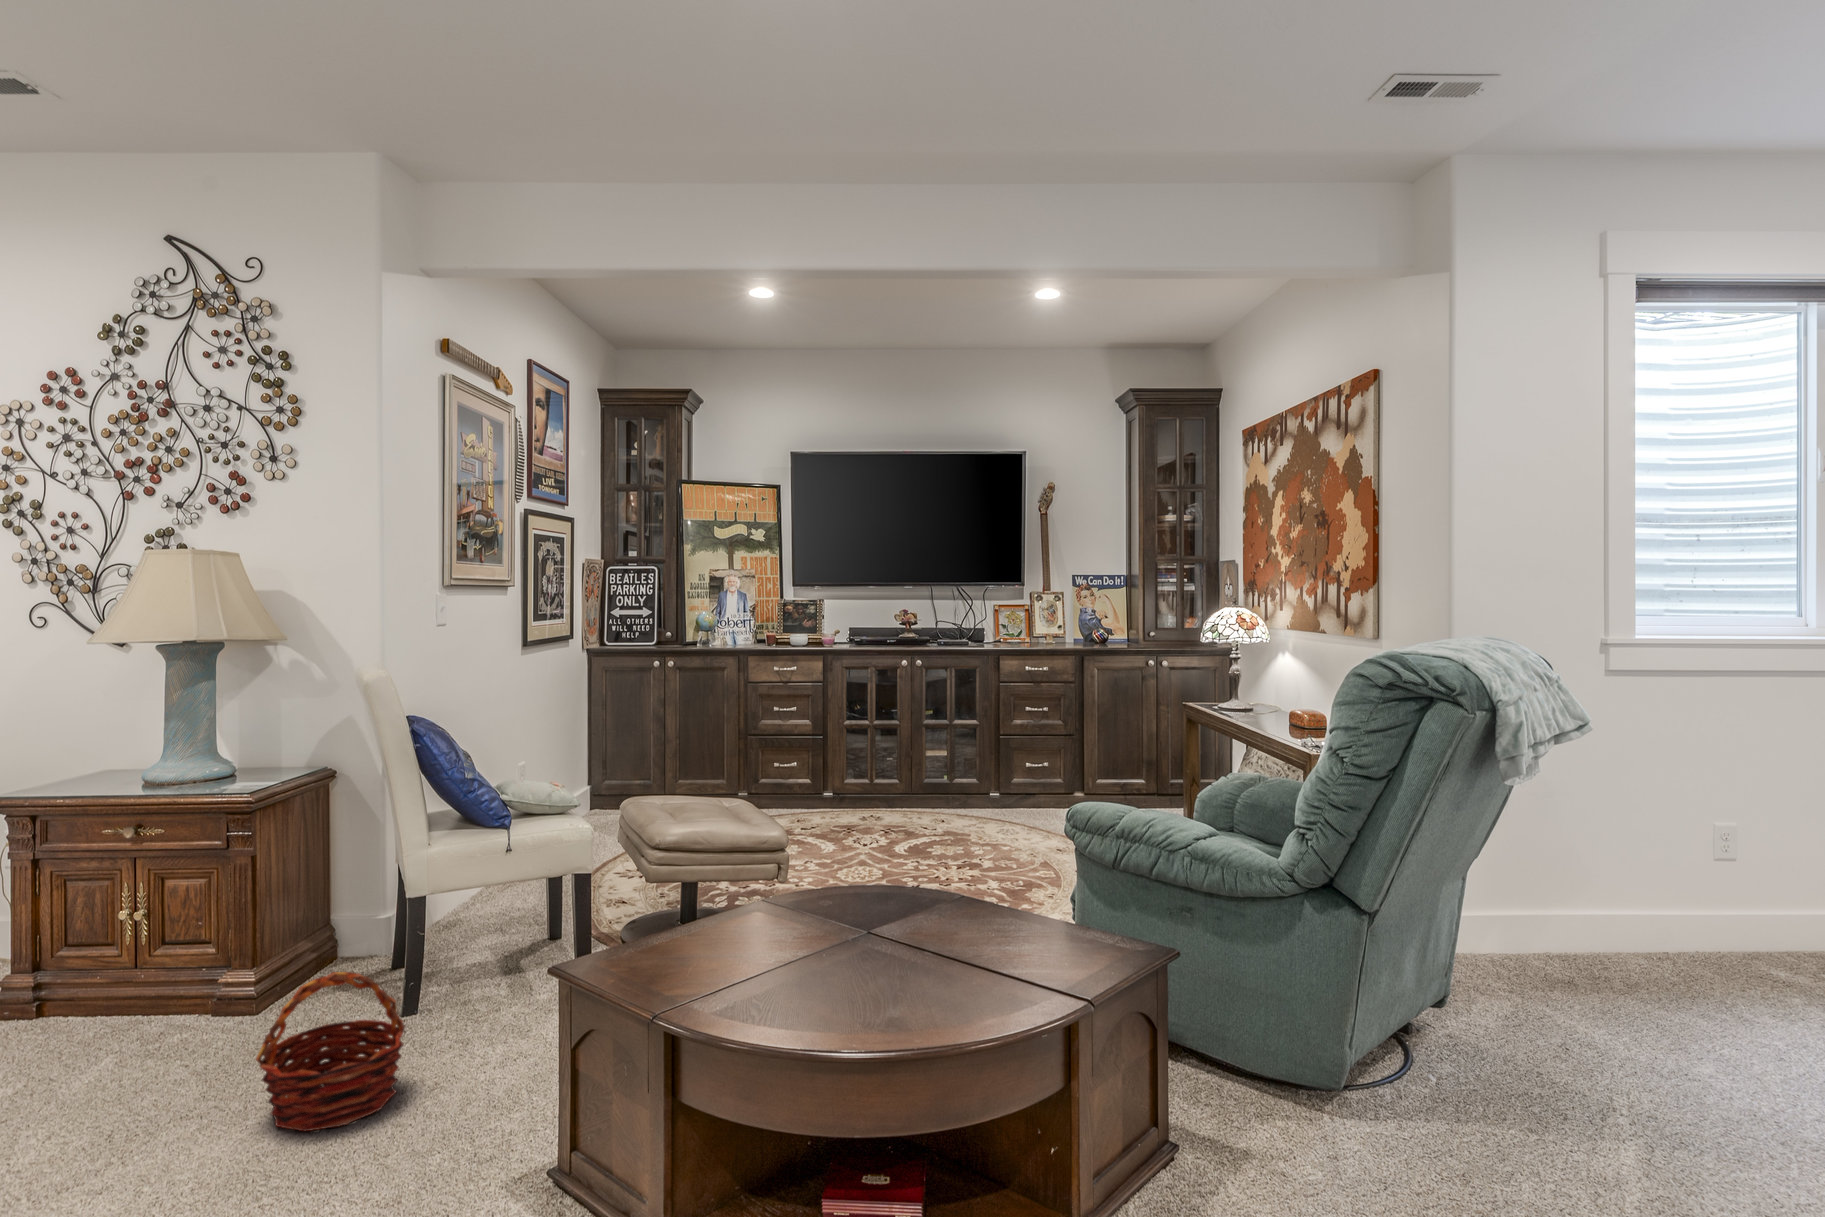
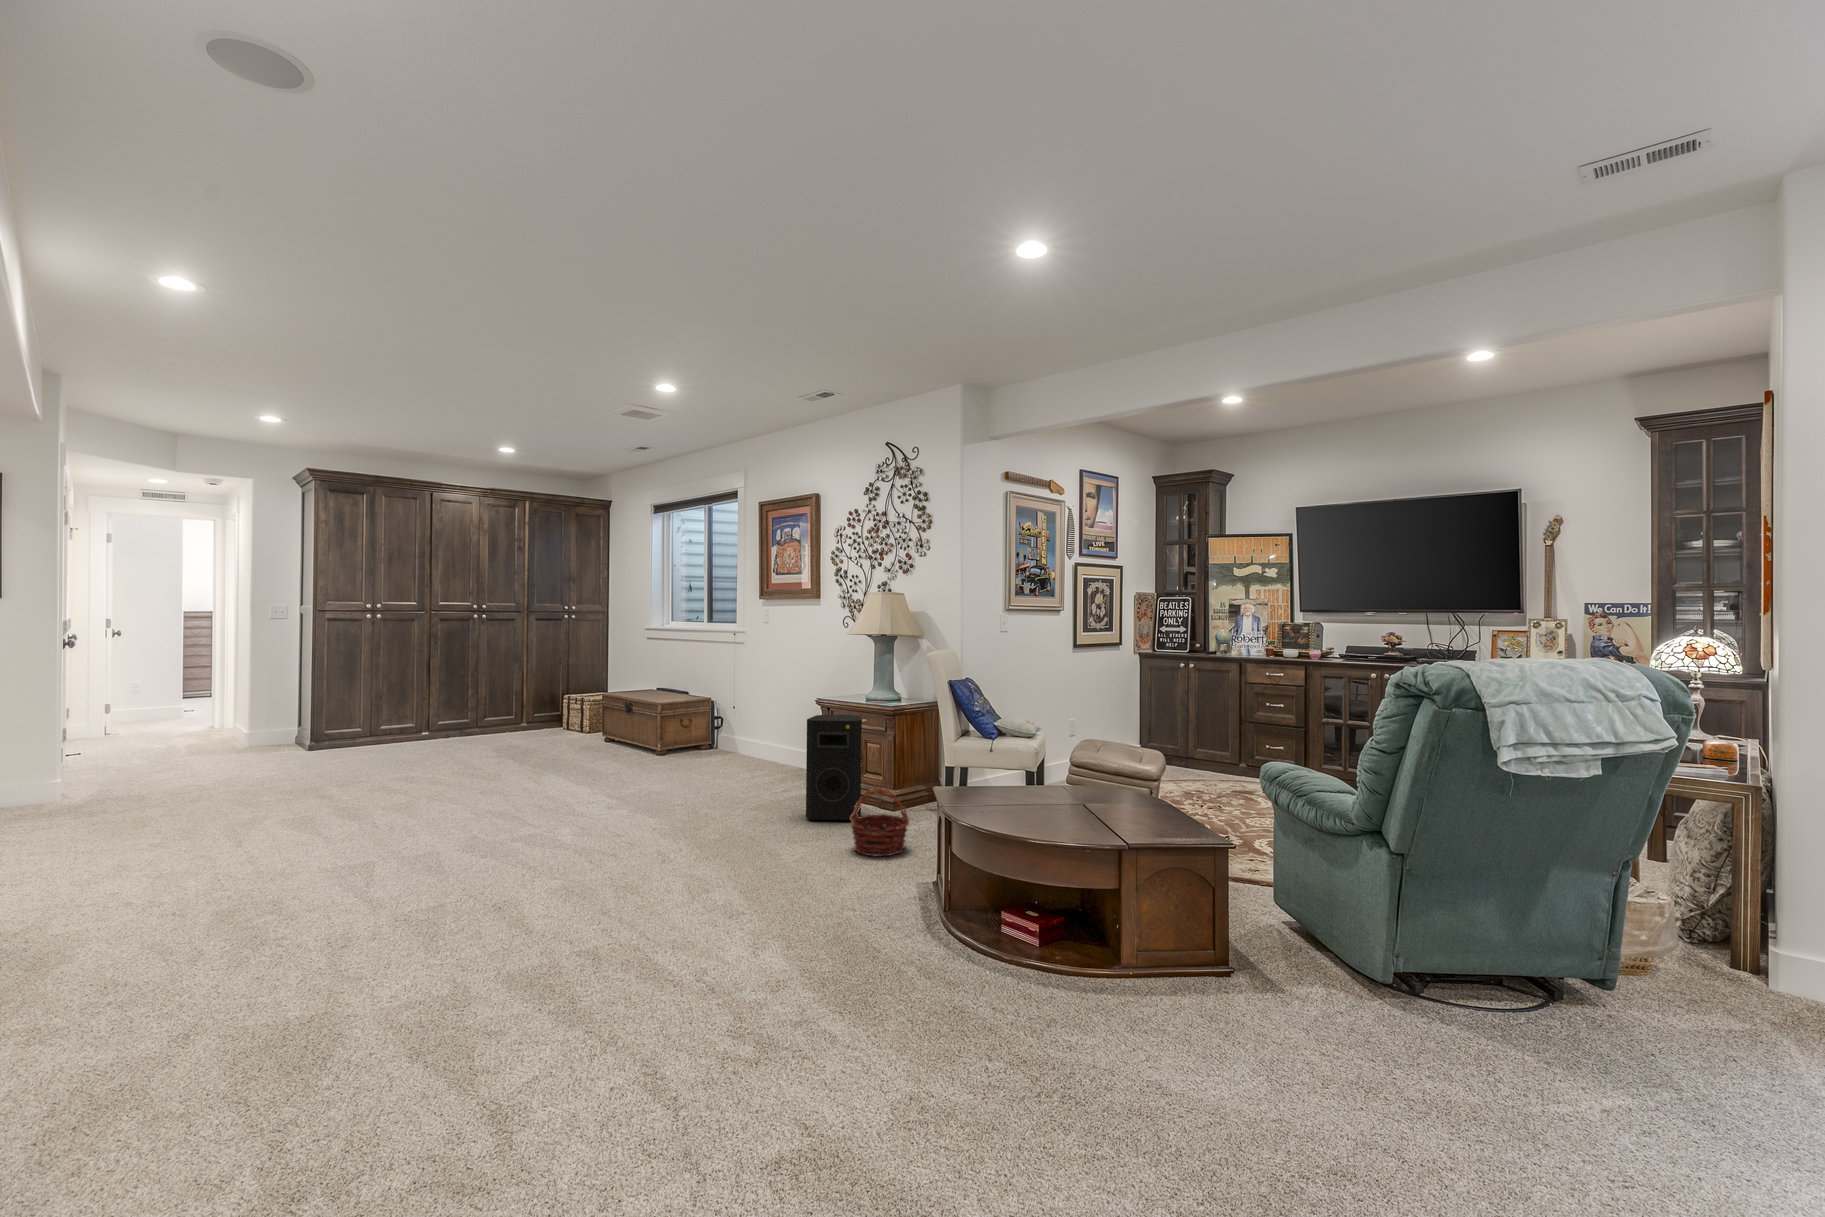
speaker: none [45,822,206,1088] -> present [806,715,862,820]

